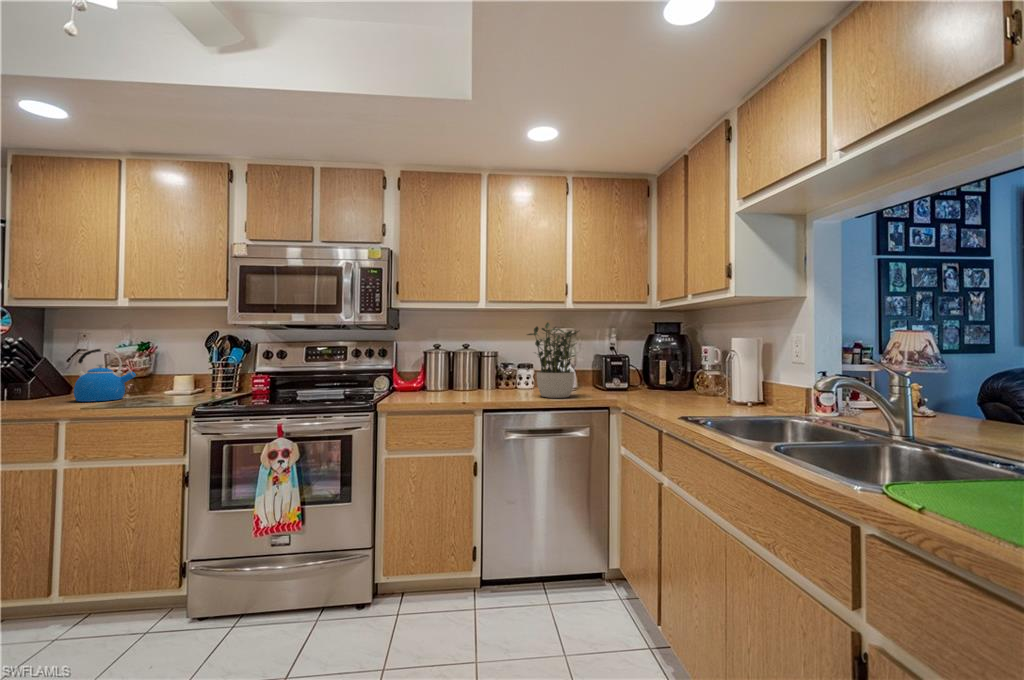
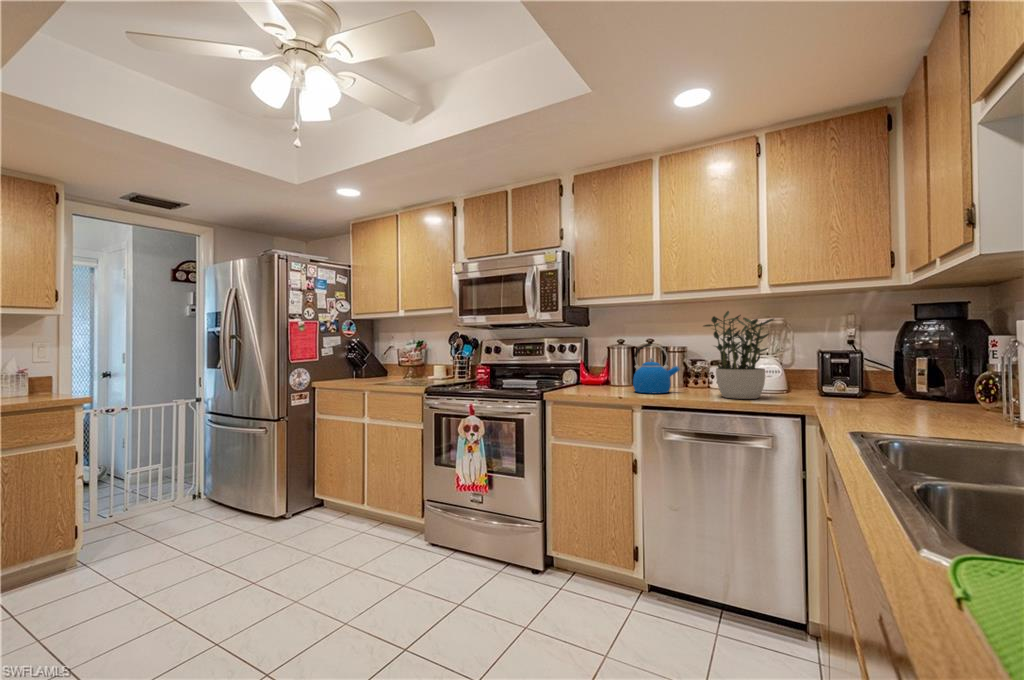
kettle: present [74,349,136,402] -> present [633,344,680,393]

